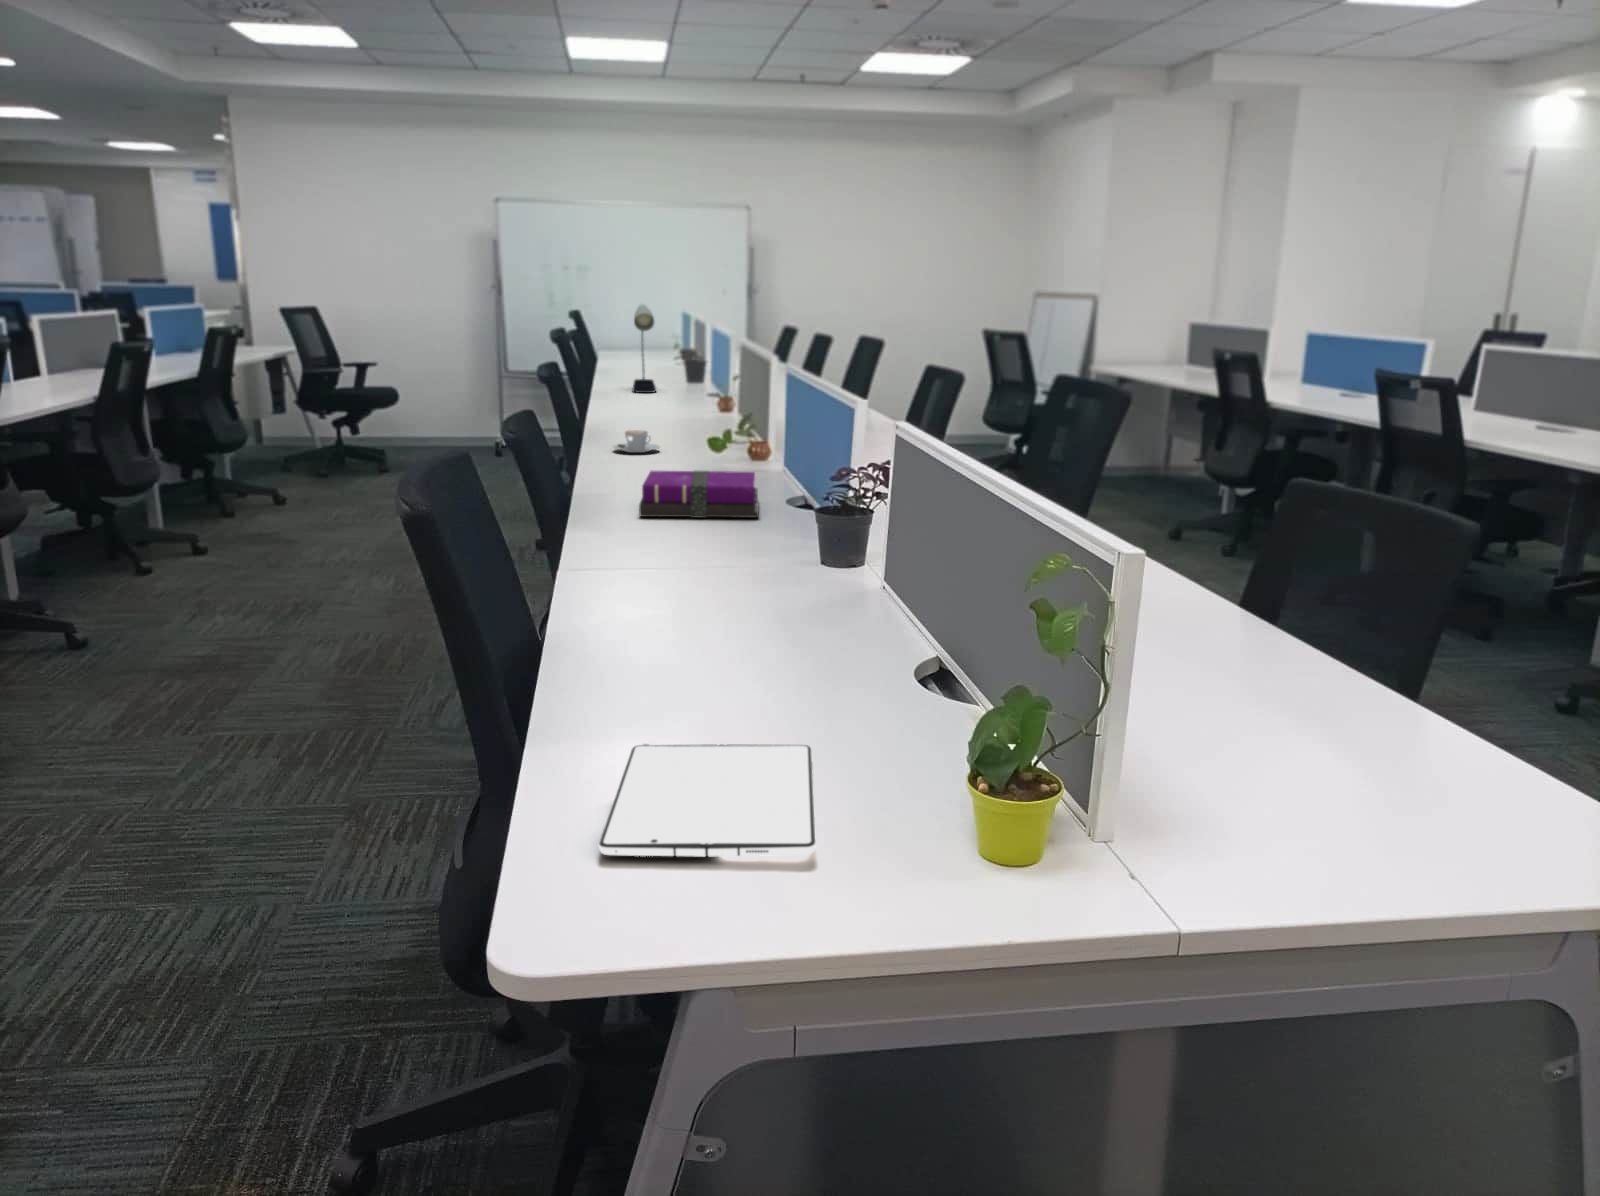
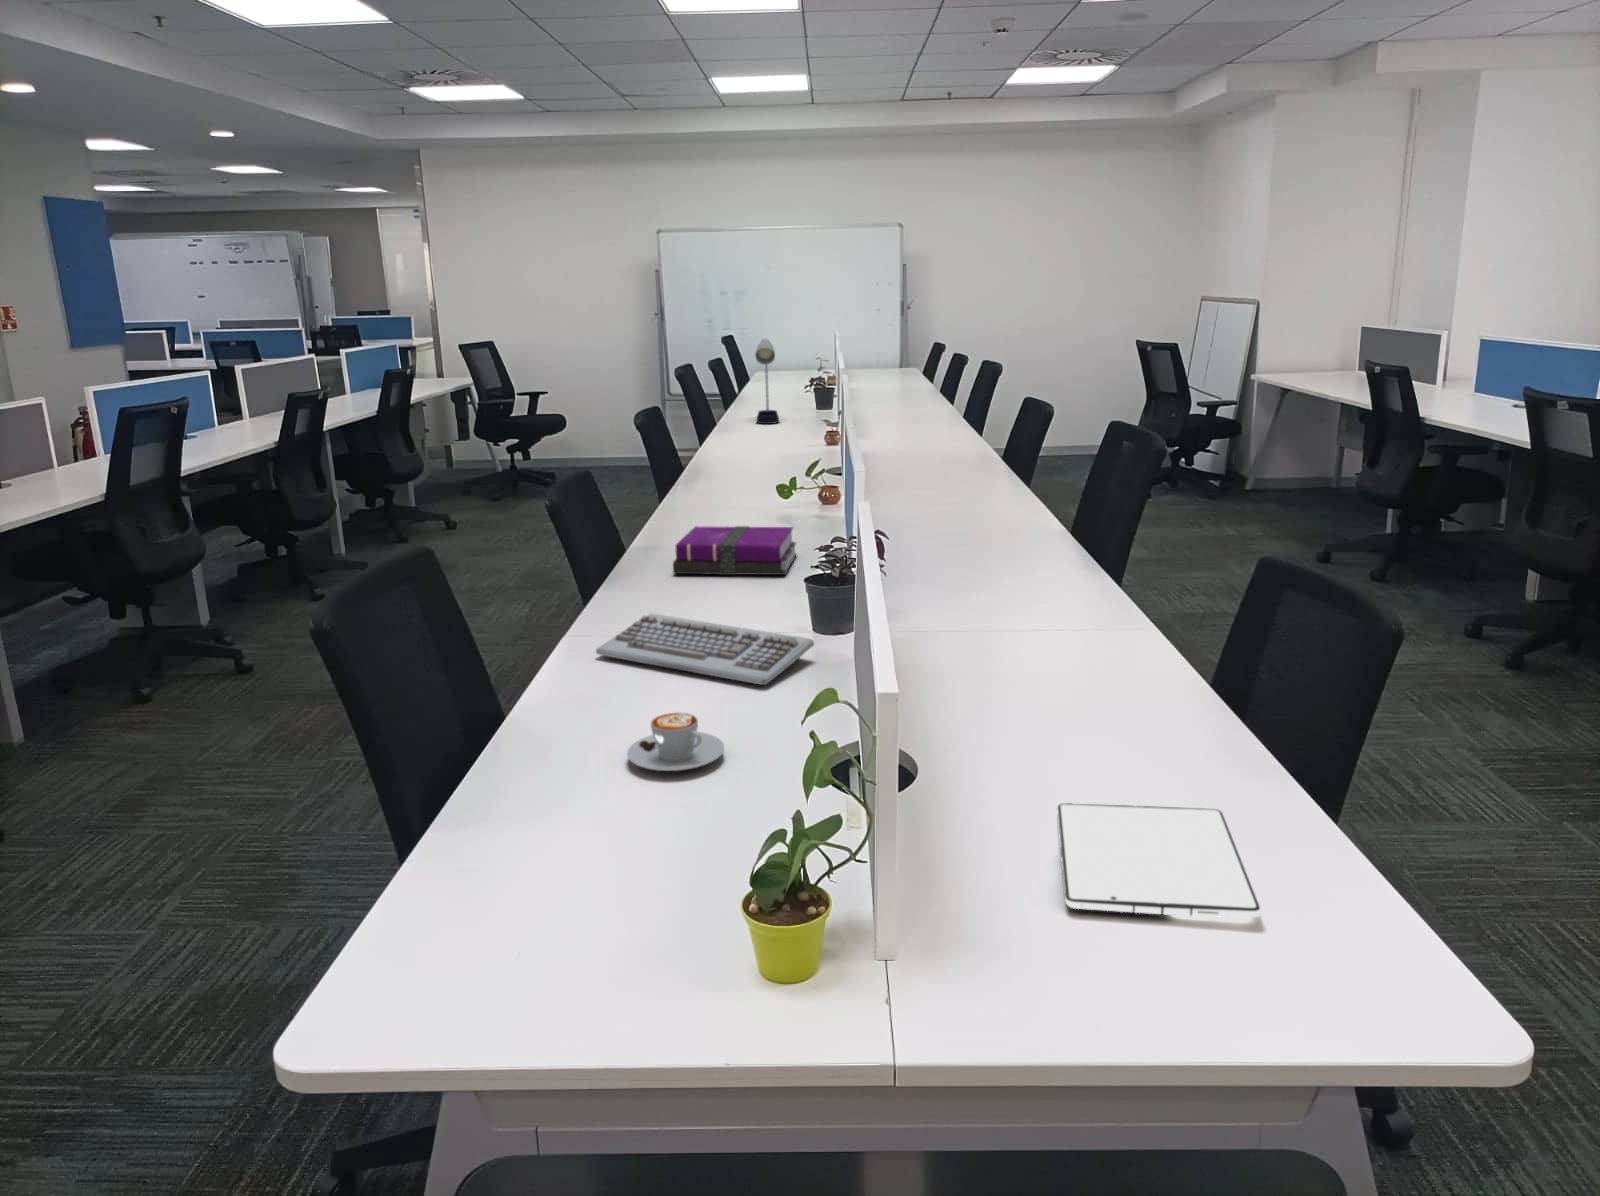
coffee cup: present [614,430,659,453] -> present [627,713,724,771]
keyboard: none [607,546,842,609] -> present [596,614,814,685]
tablet: present [599,744,816,856] -> present [1057,803,1260,918]

